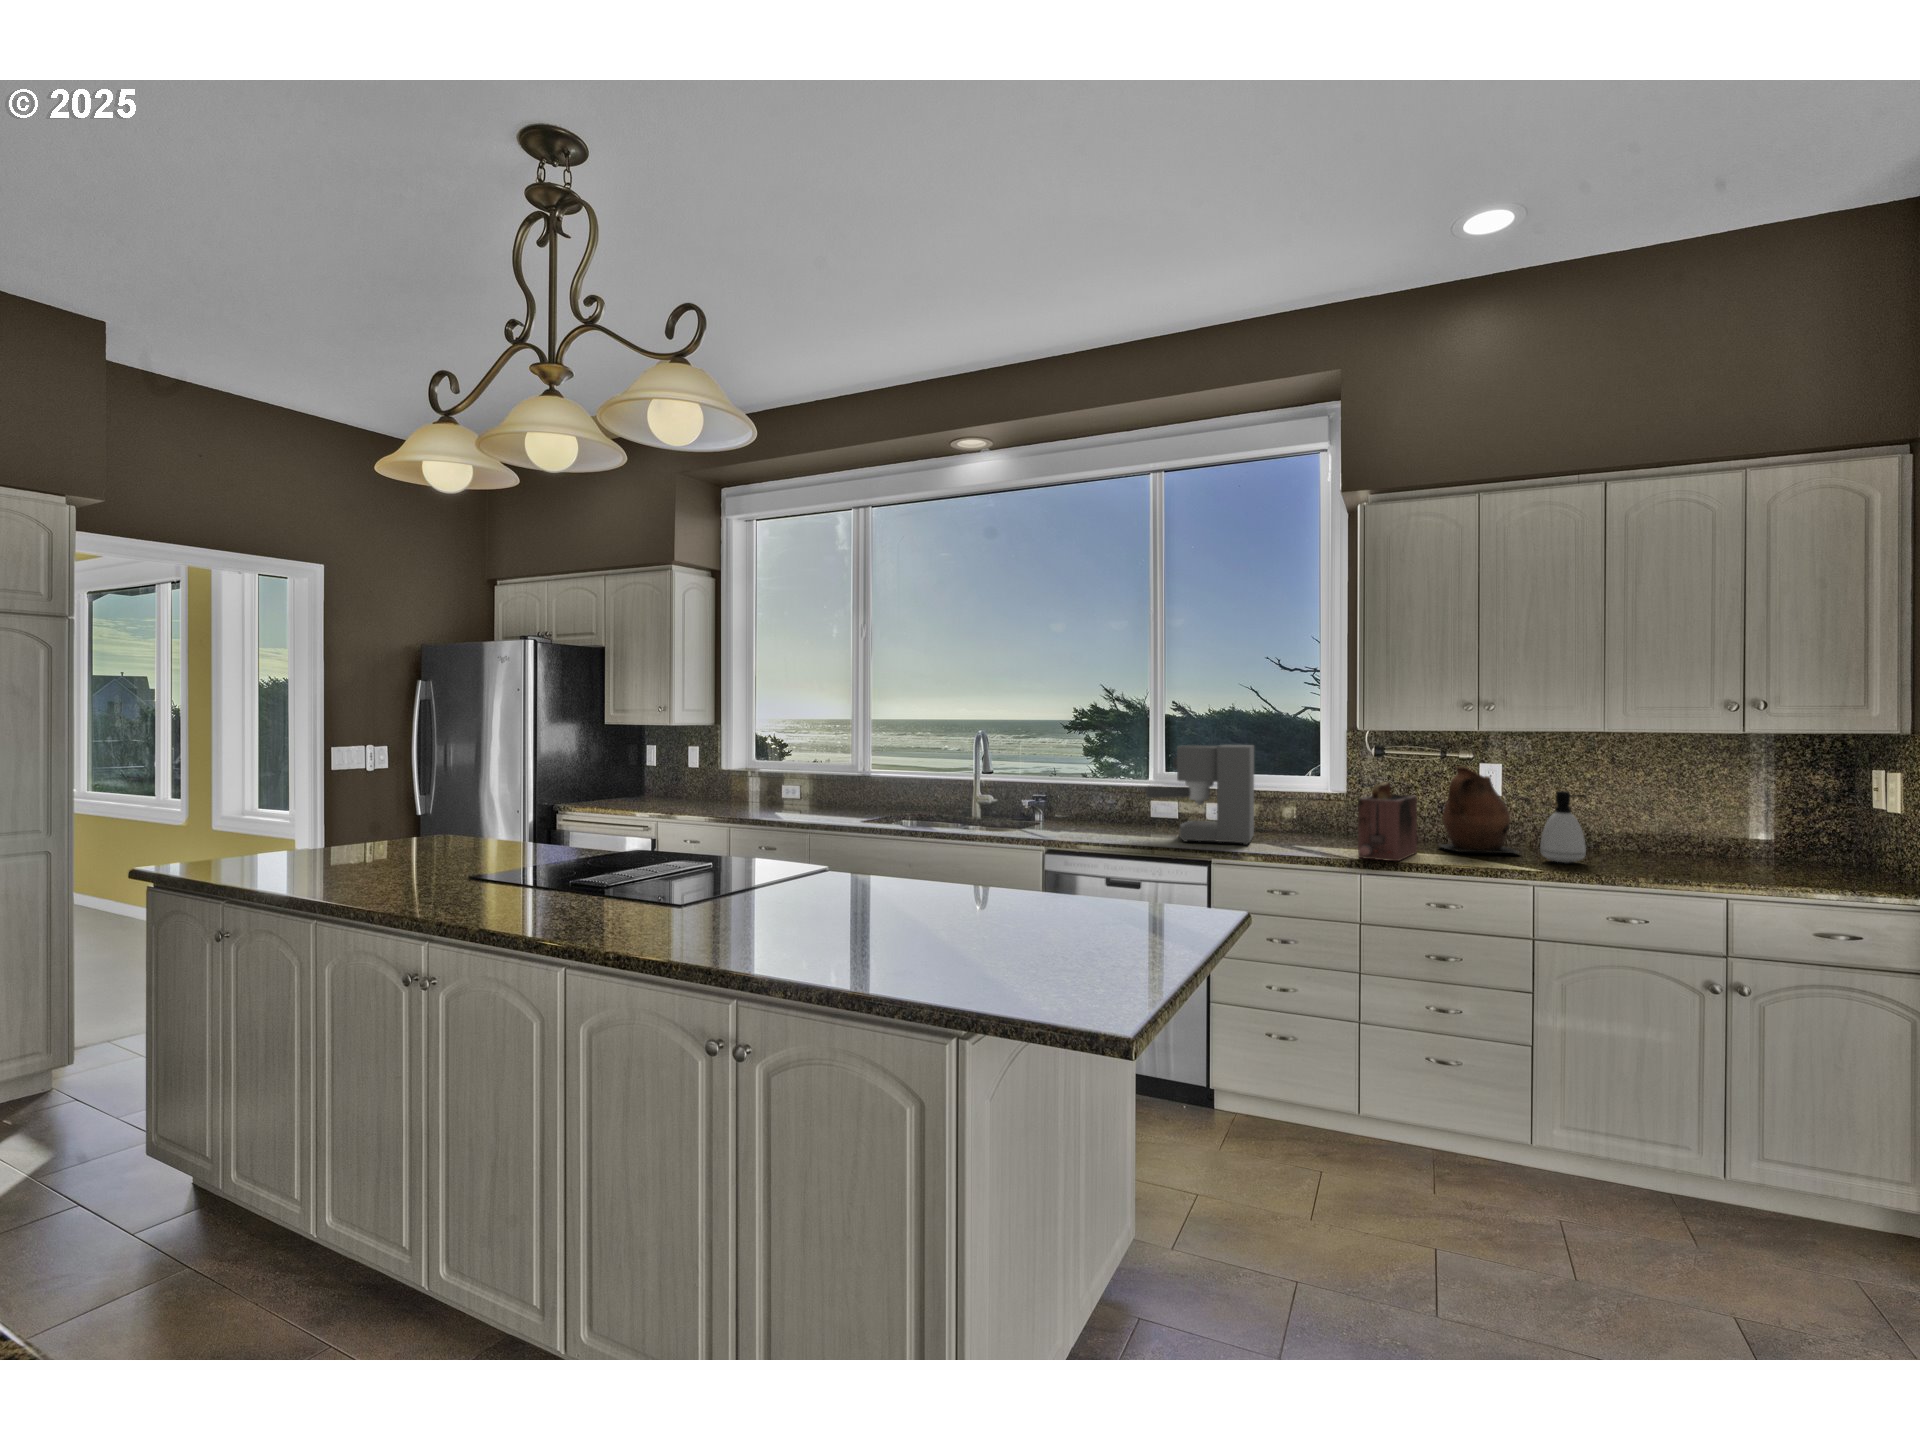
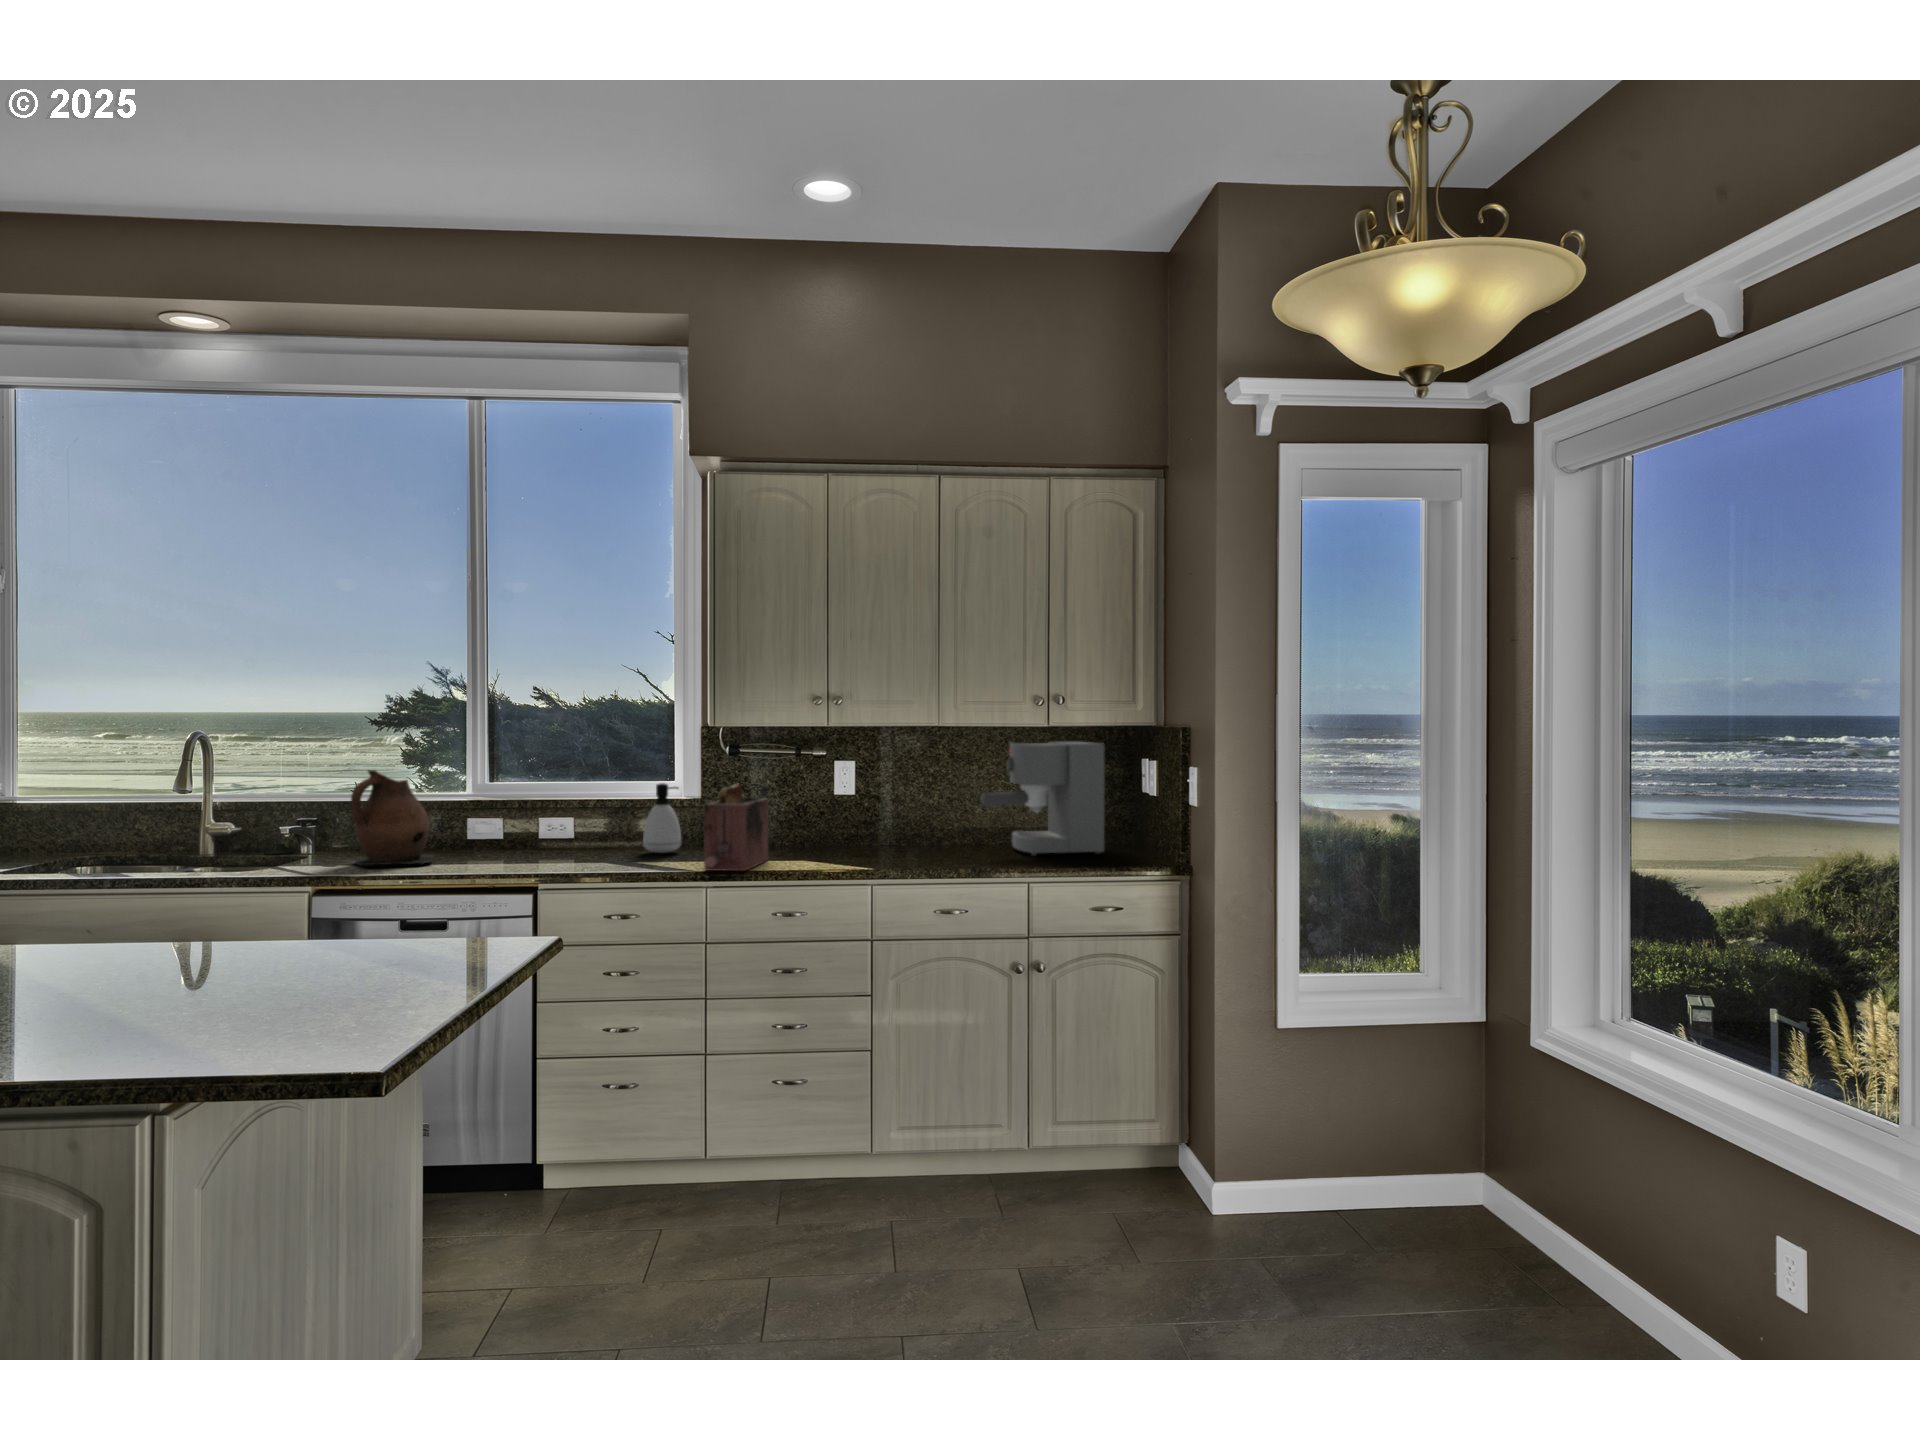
coffee maker: present [1146,745,1254,845] -> present [980,742,1105,856]
ceramic pitcher: present [1440,767,1520,854] -> present [351,770,434,866]
soap dispenser: present [1540,791,1586,863] -> present [643,783,681,853]

